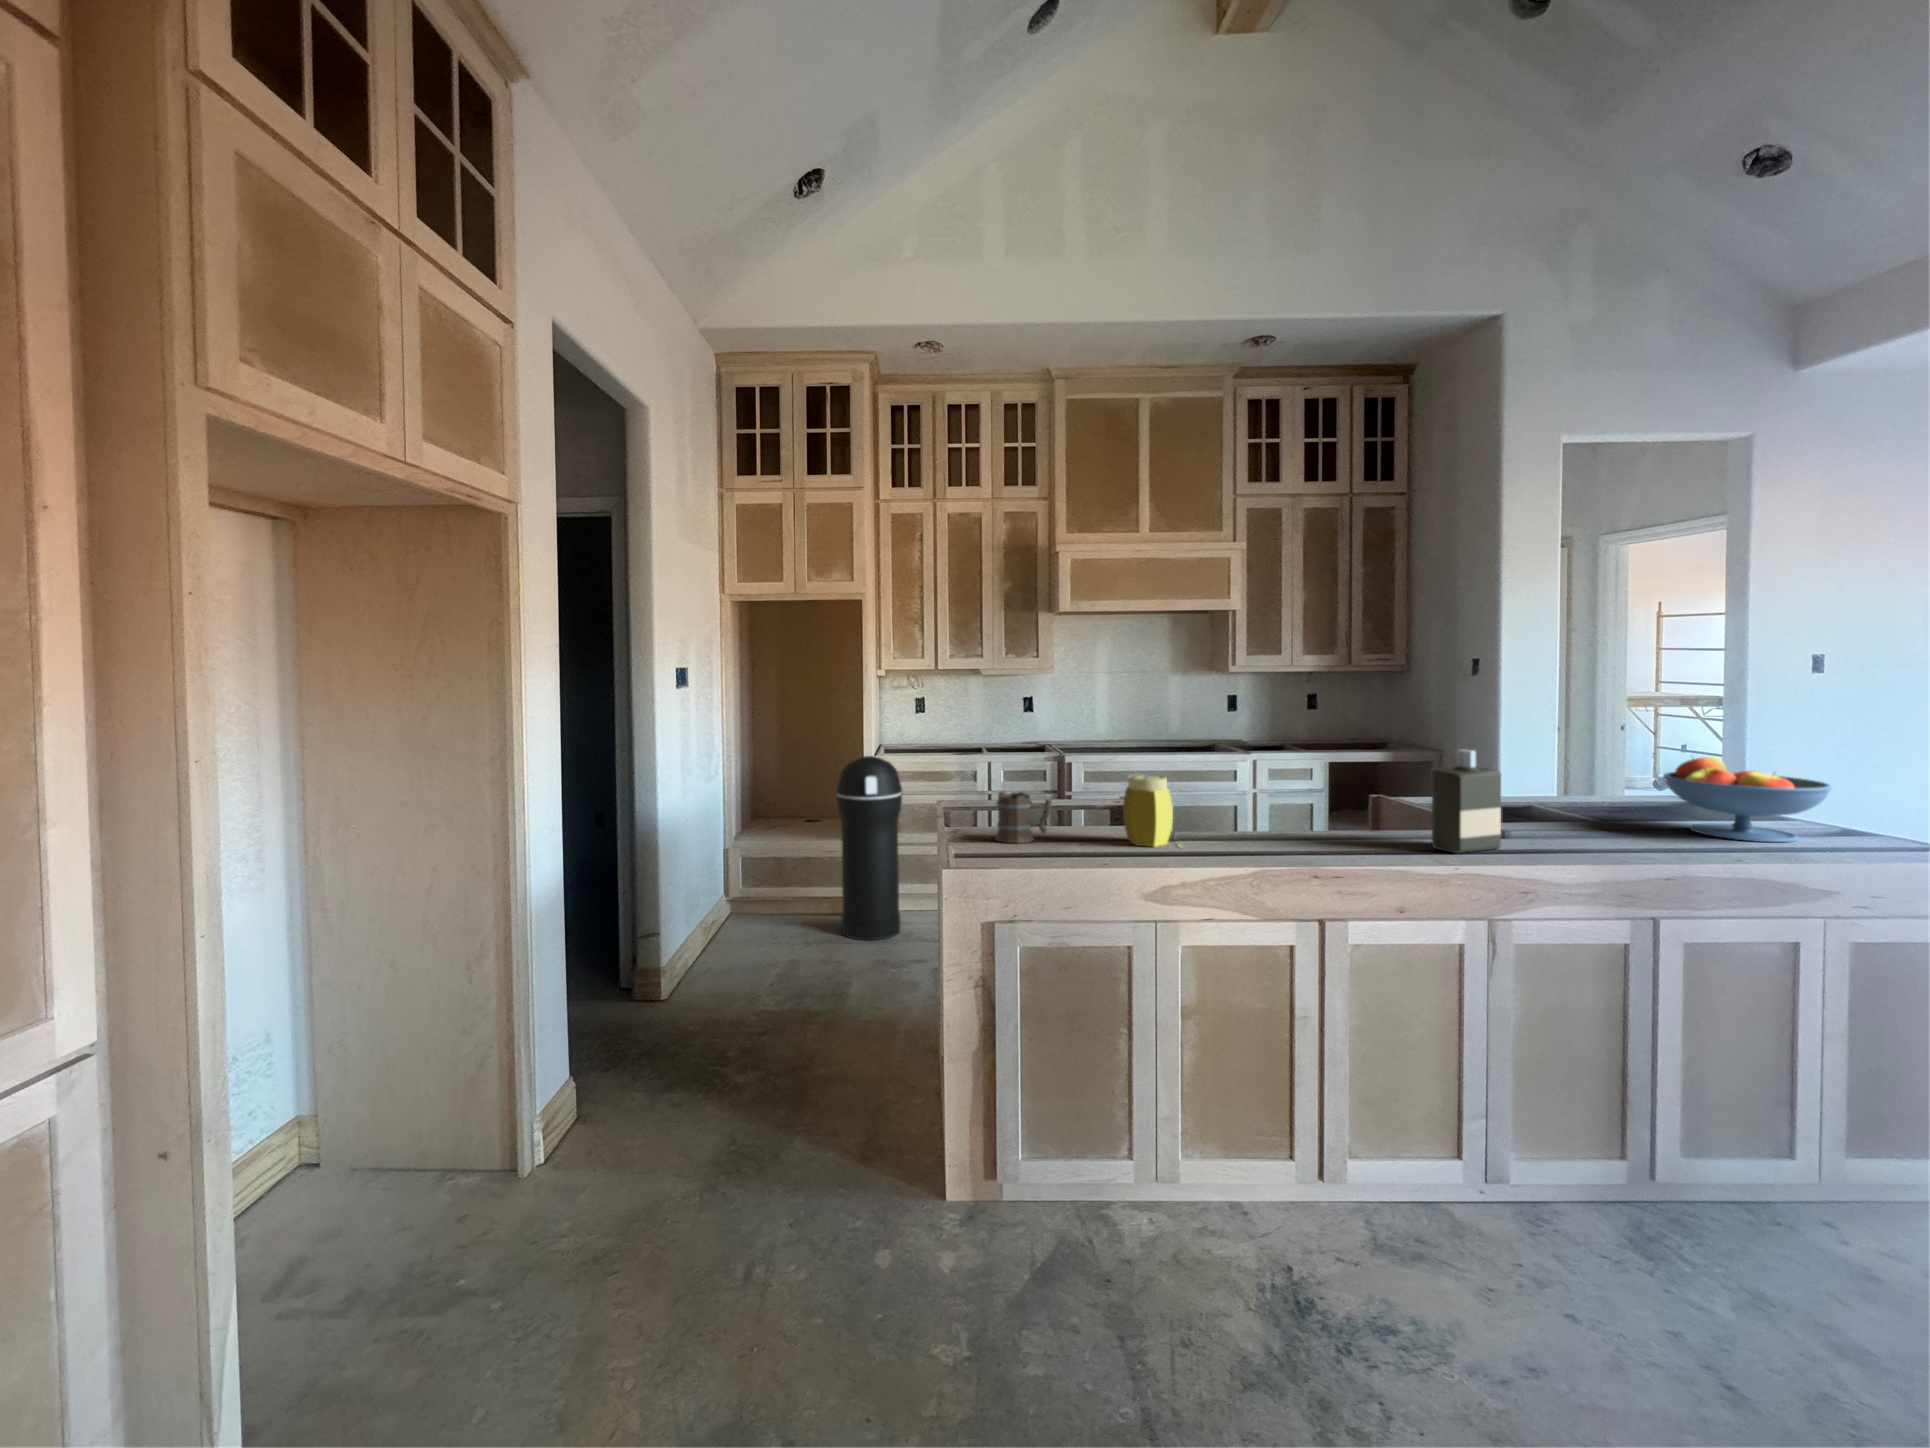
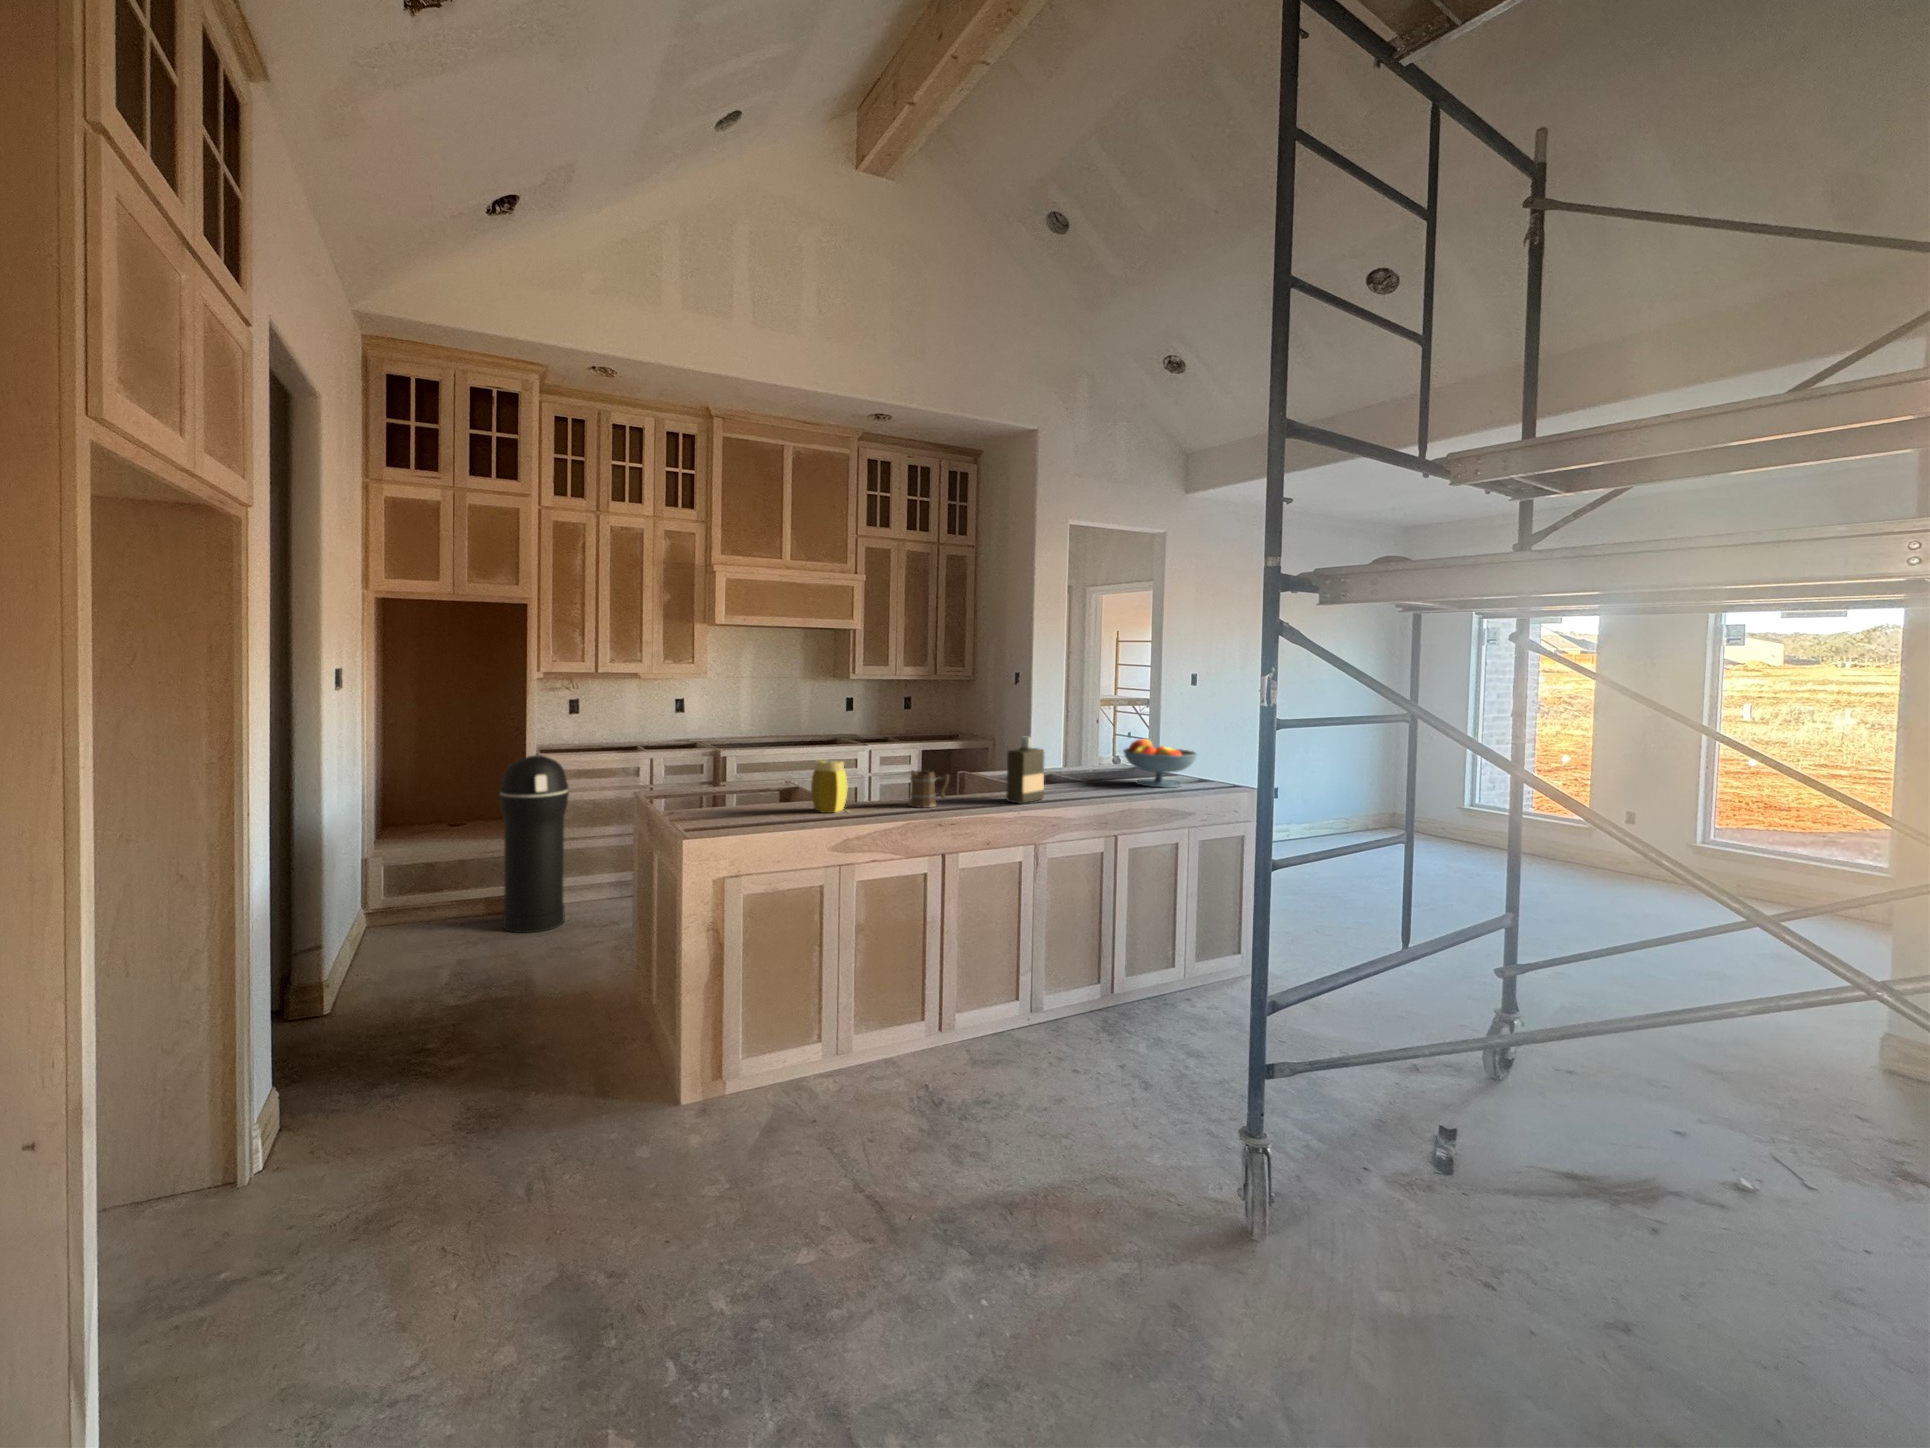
mug: present [996,791,1052,843] -> present [909,770,949,808]

